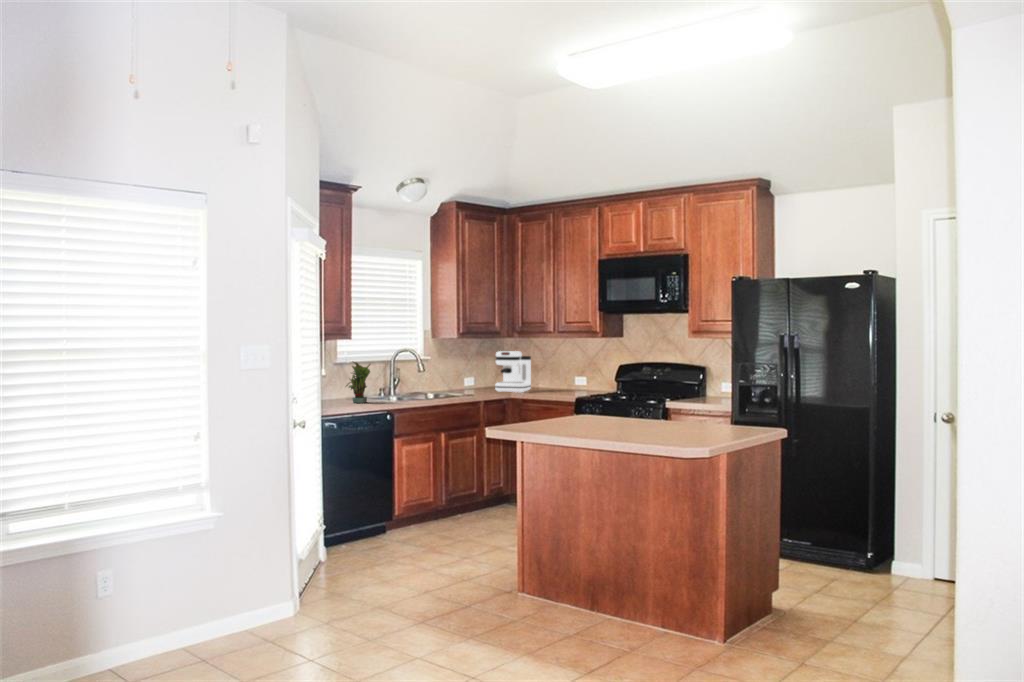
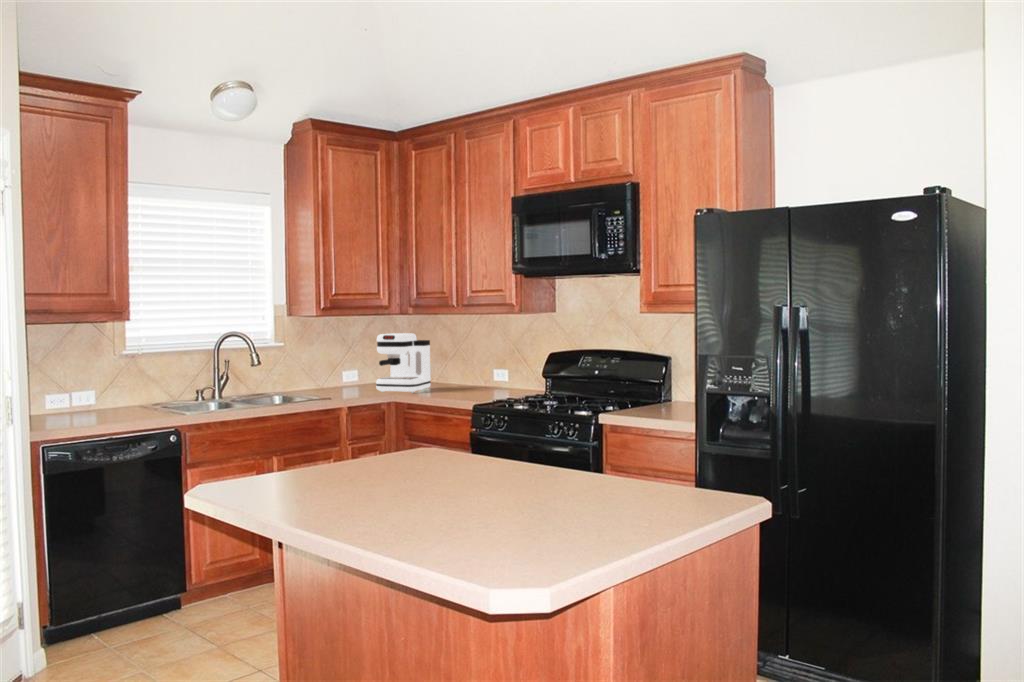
potted plant: present [346,362,370,403] -> none [123,354,161,416]

